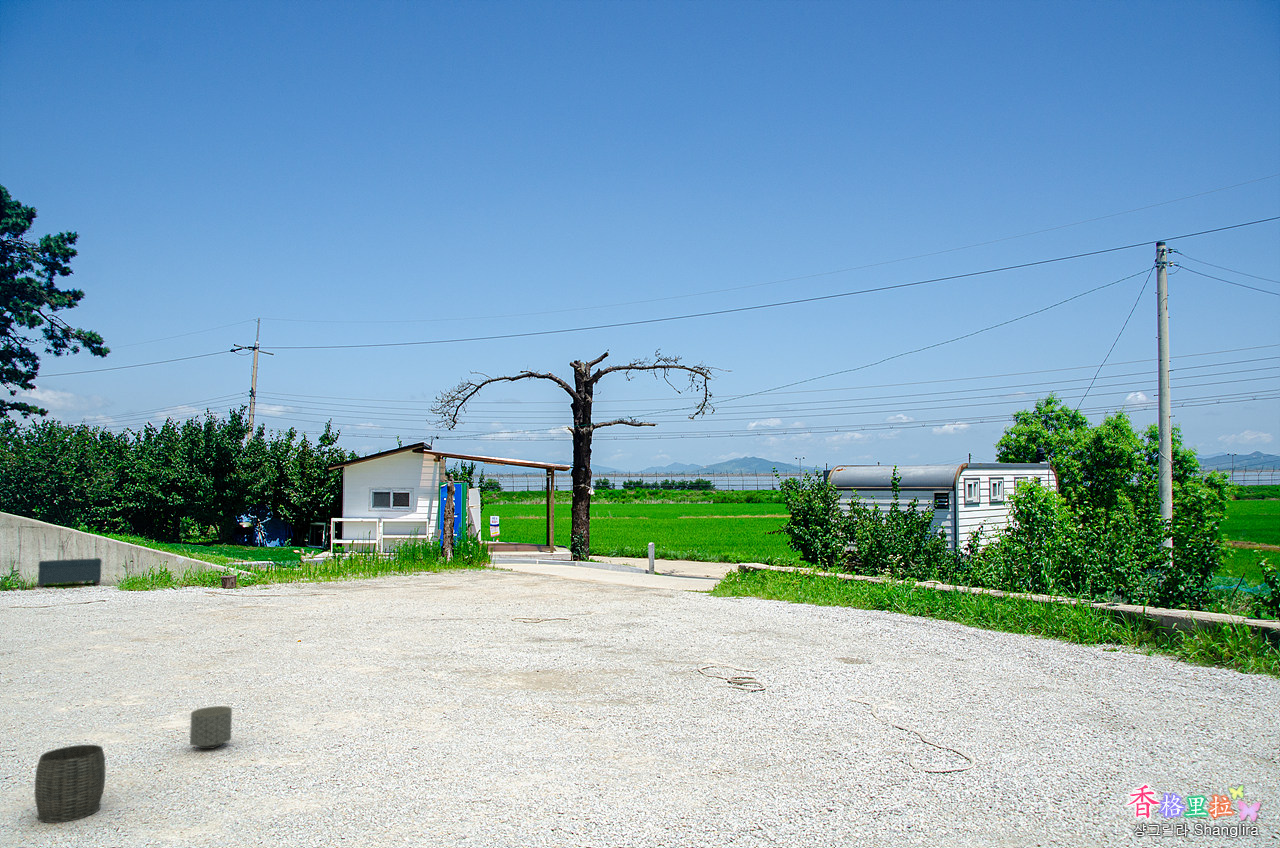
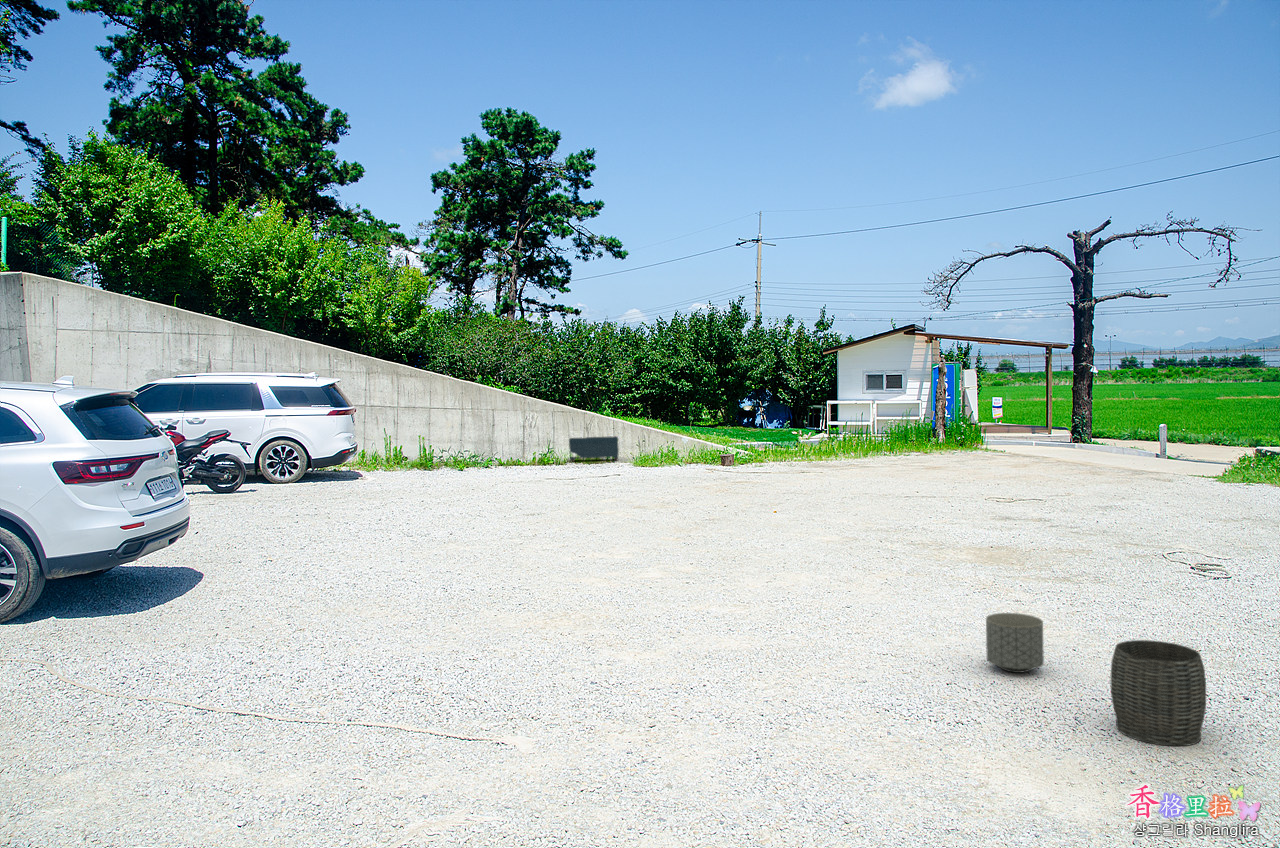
planter: present [190,706,232,749] -> present [986,613,1044,673]
woven basket: present [35,745,105,823] -> present [1111,640,1206,746]

